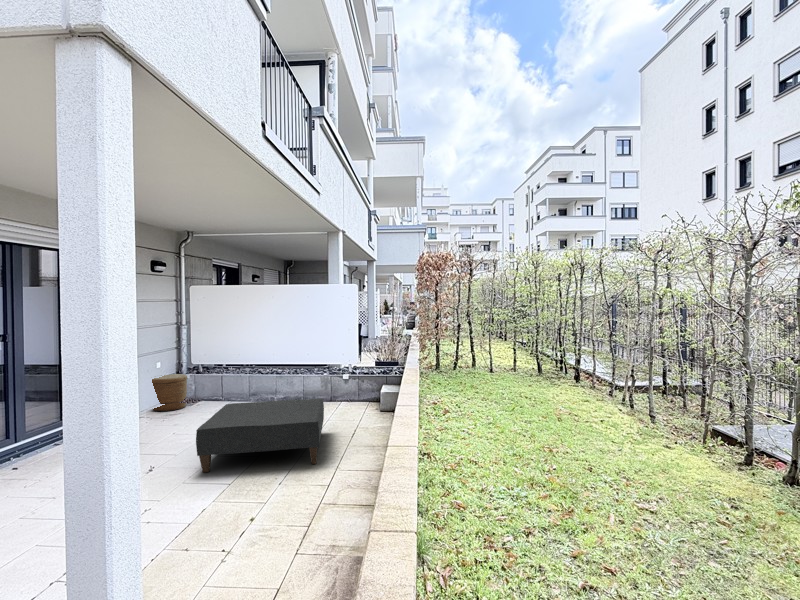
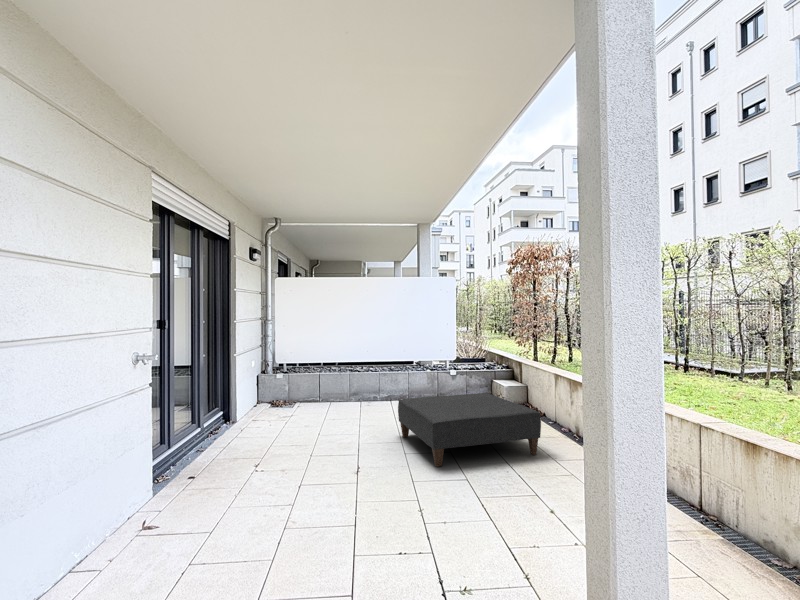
woven basket: present [152,374,187,411] -> none [254,372,291,411]

